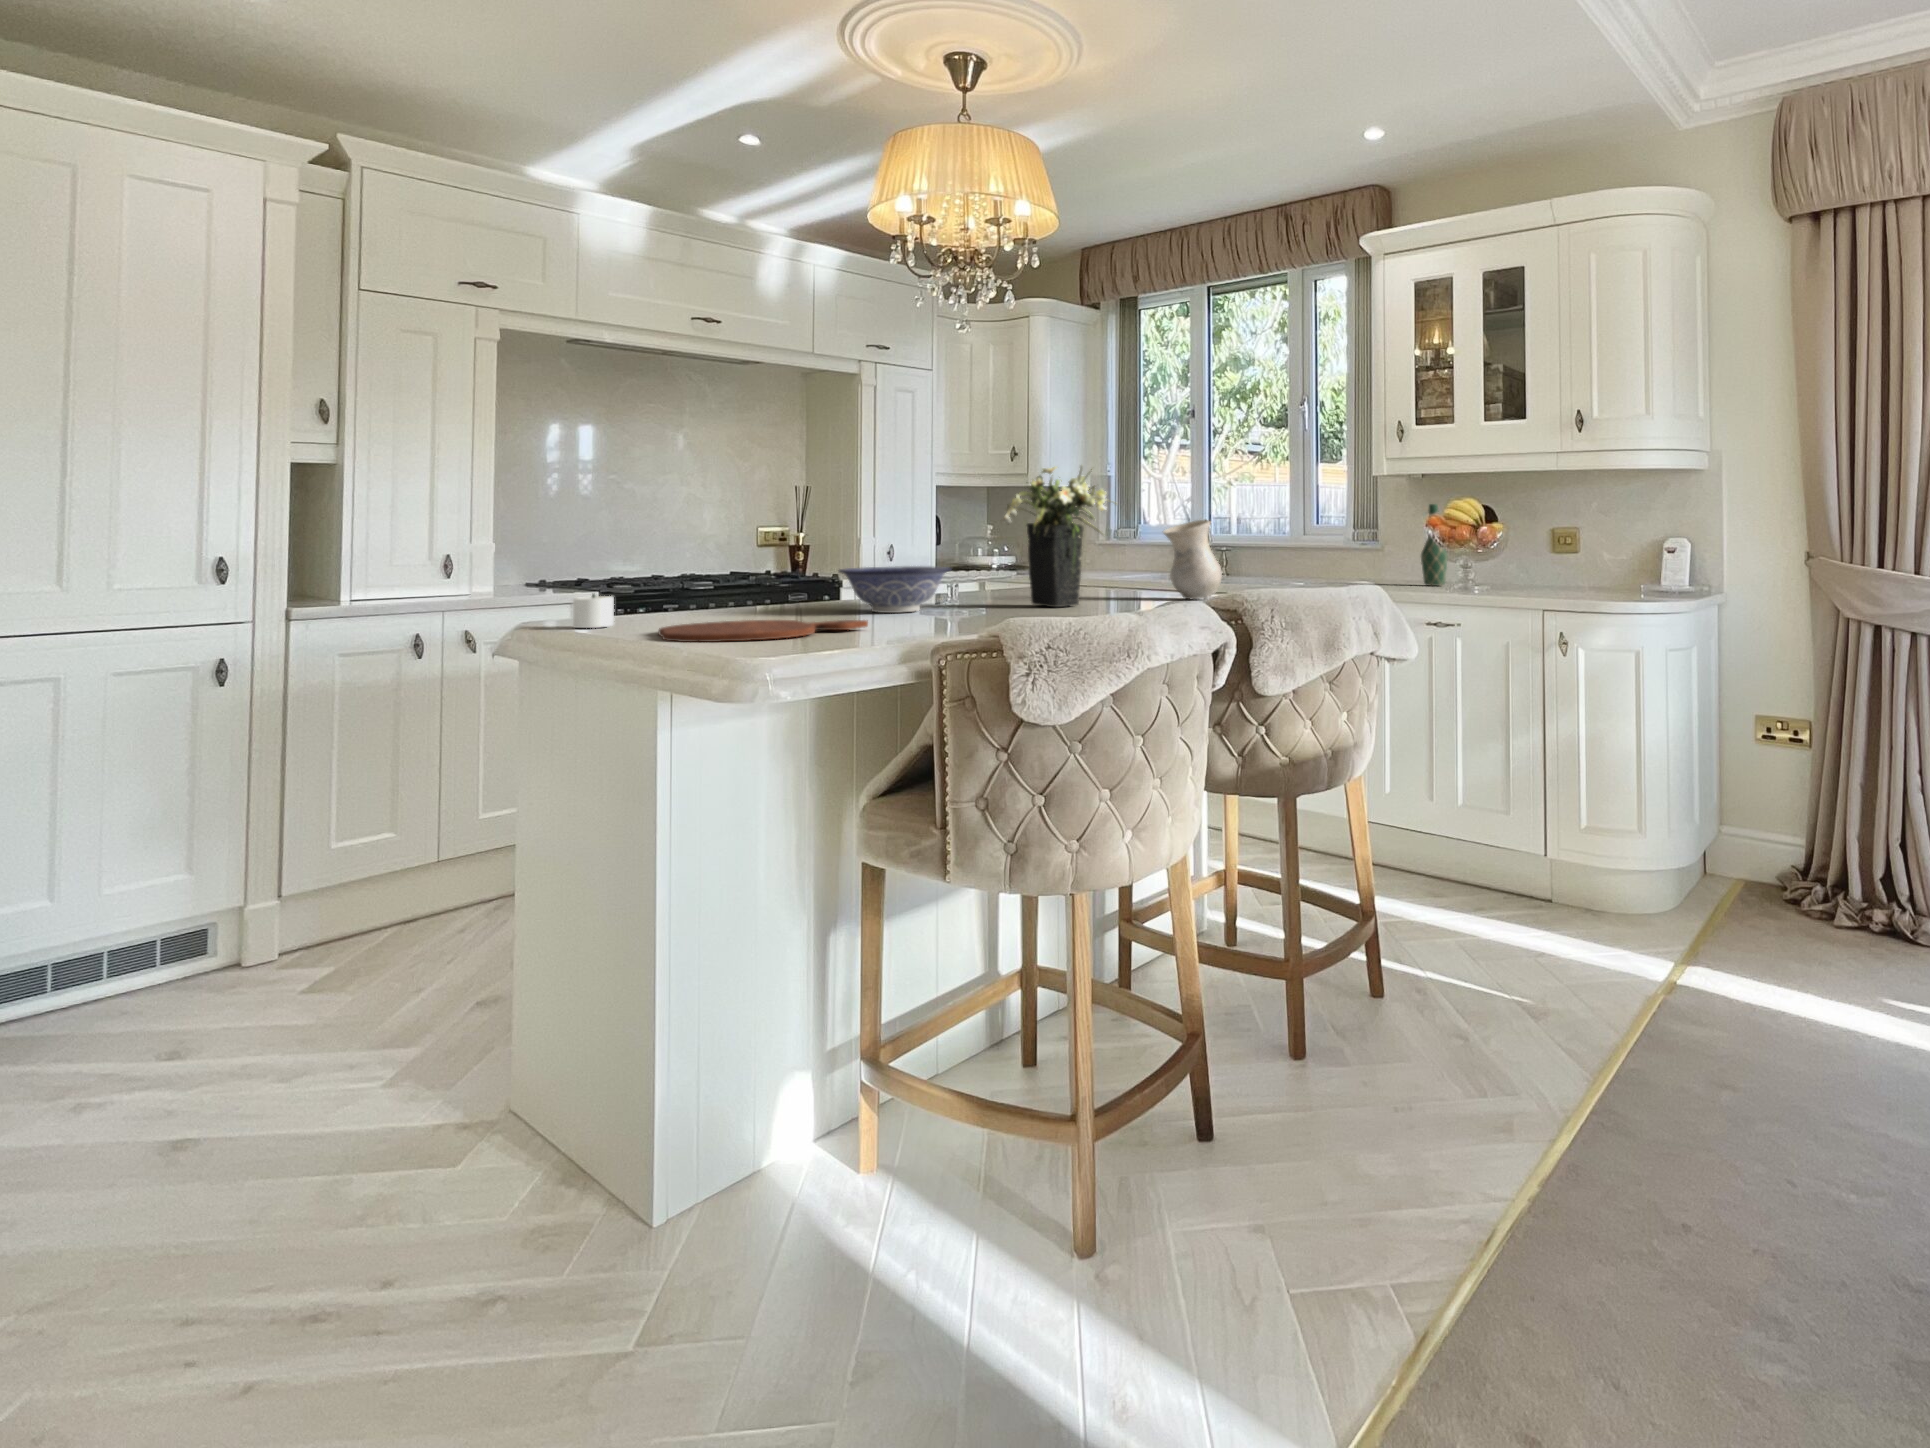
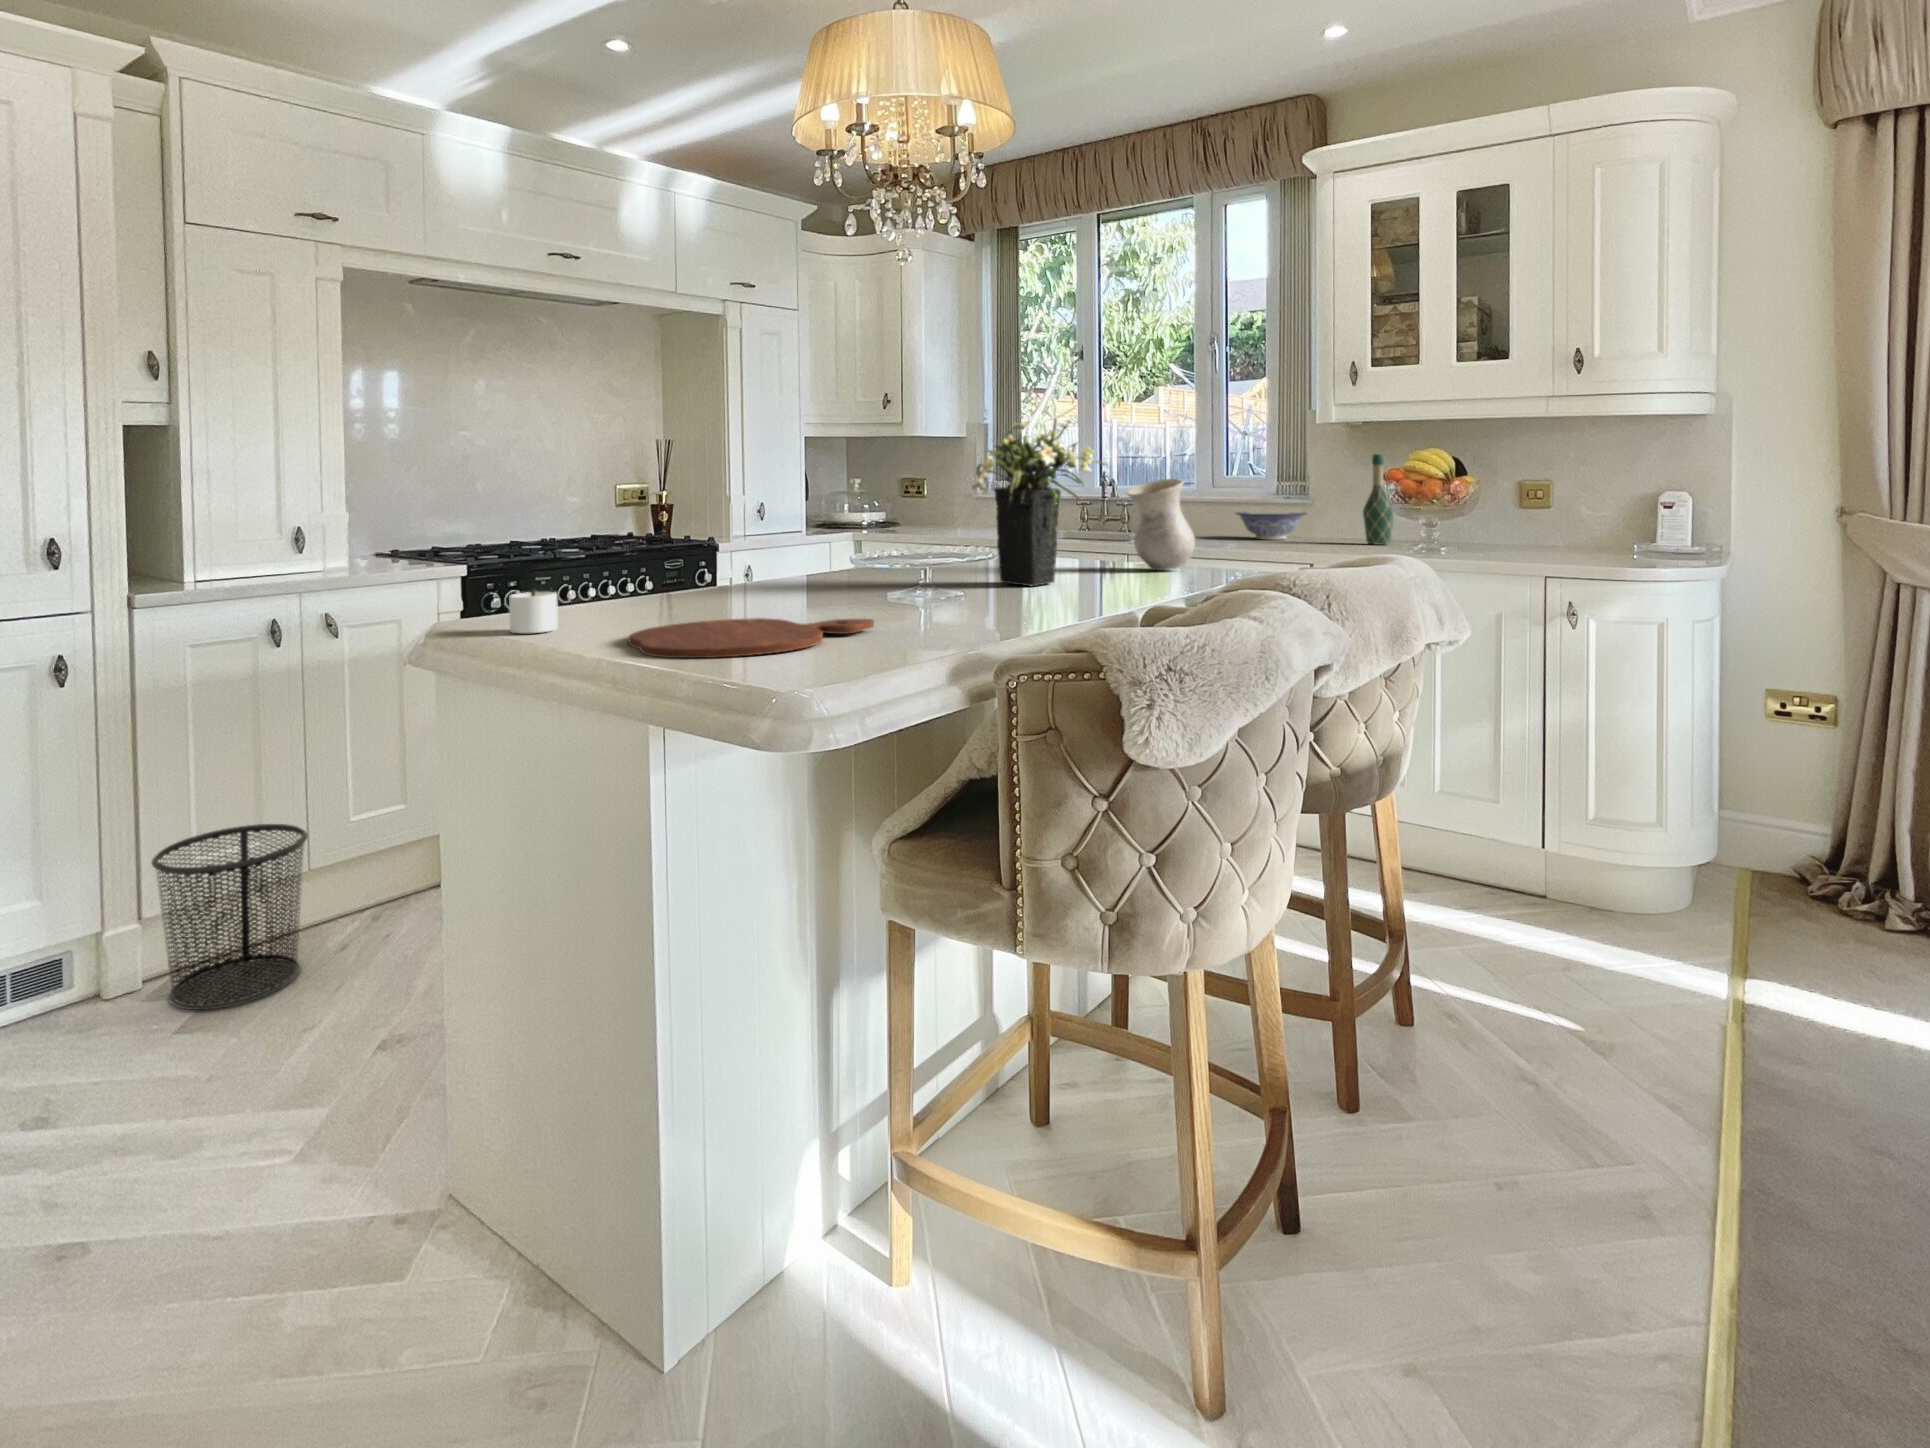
decorative bowl: present [839,566,951,613] -> present [1236,512,1306,540]
waste bin: none [293,817,435,976] -> present [152,824,308,1010]

